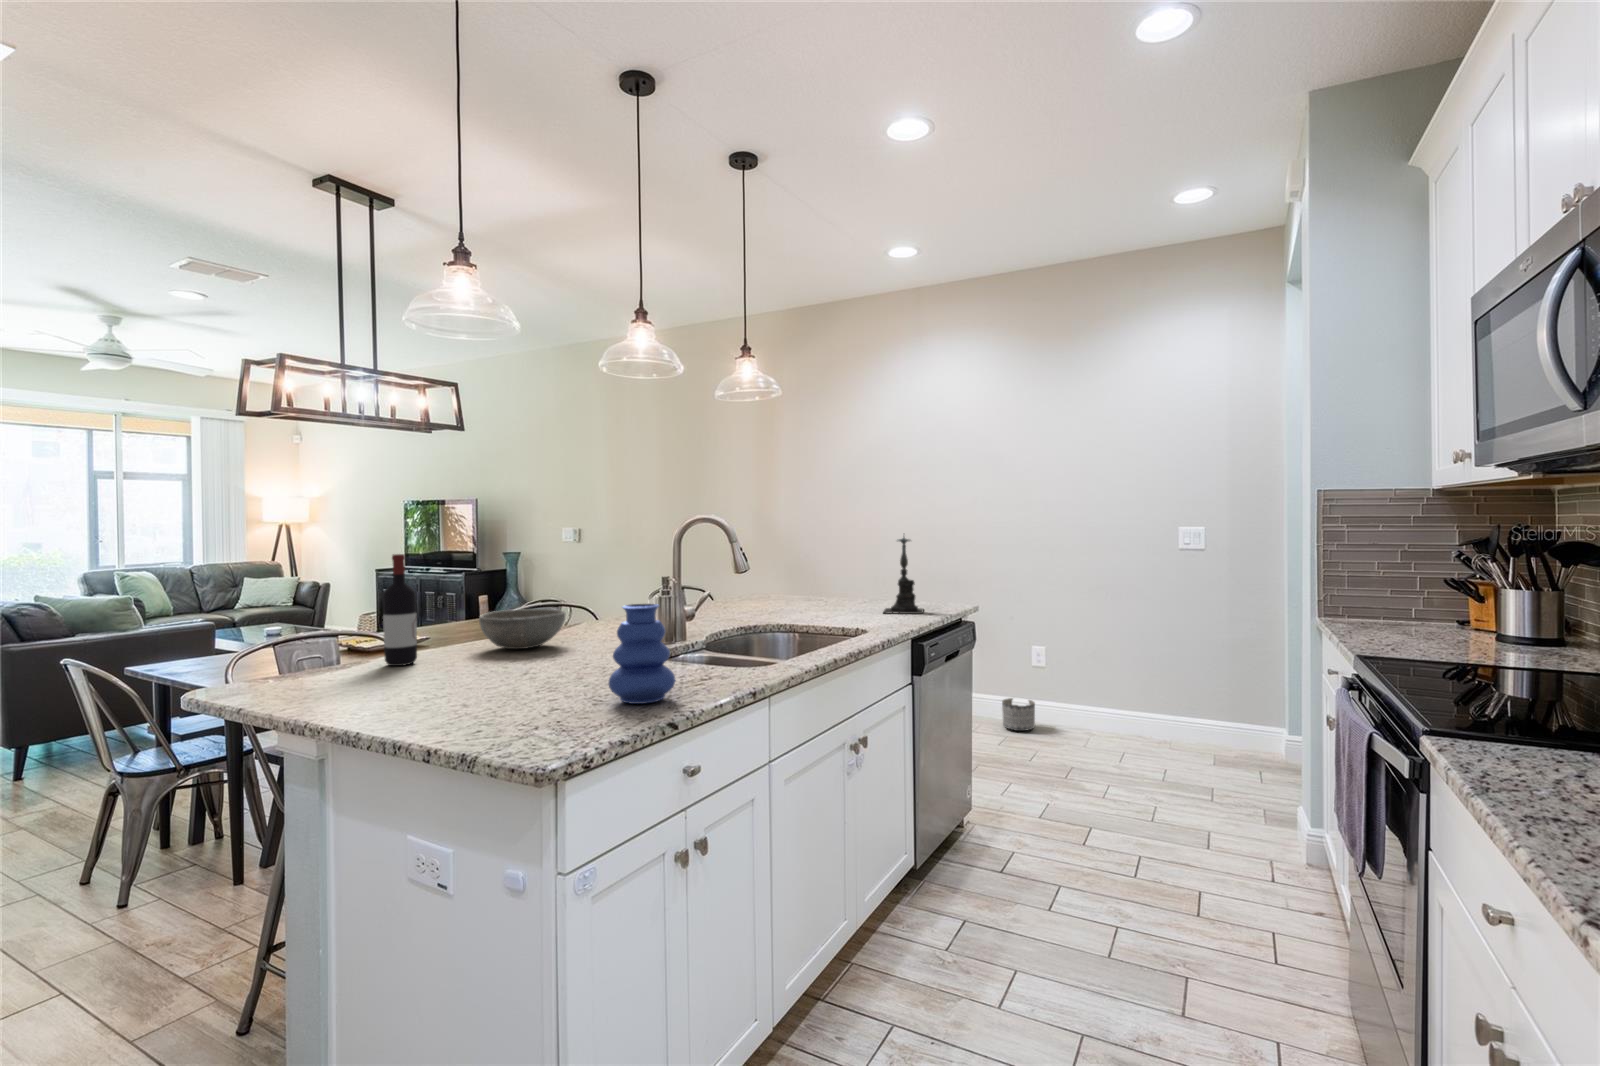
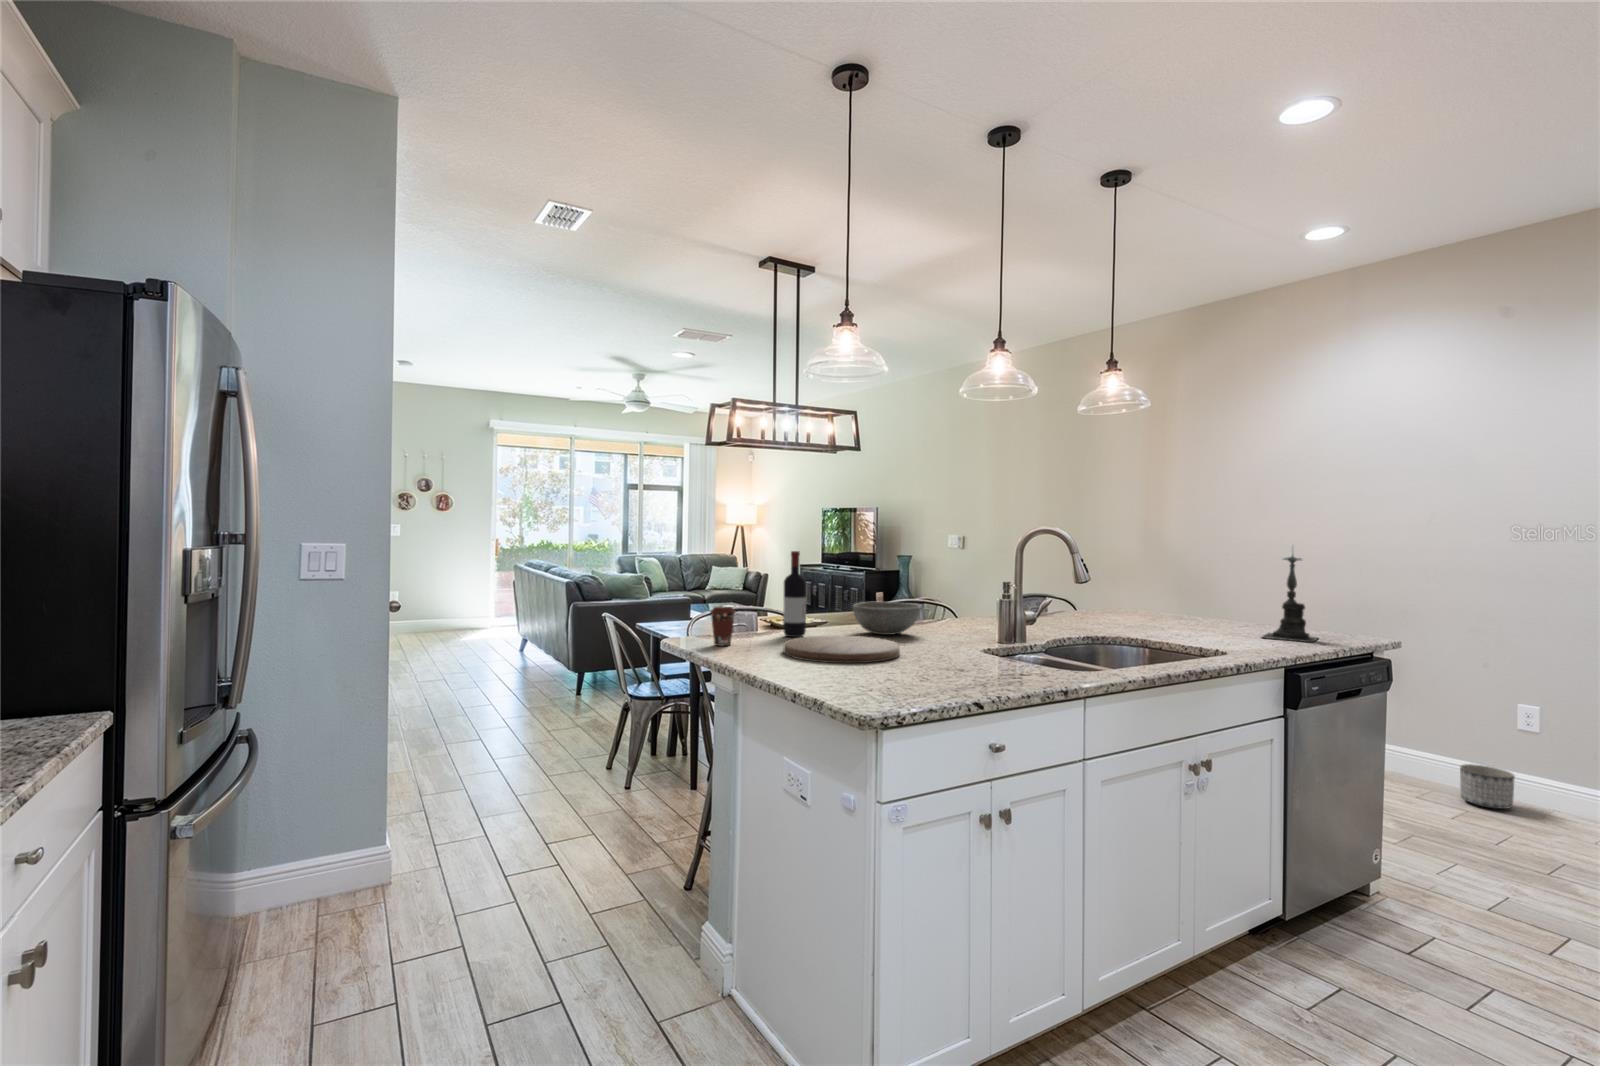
vase: present [609,604,675,704] -> none [934,600,991,685]
coffee cup: none [270,636,313,692] -> present [710,606,735,646]
cutting board: none [393,655,552,697] -> present [784,635,900,663]

